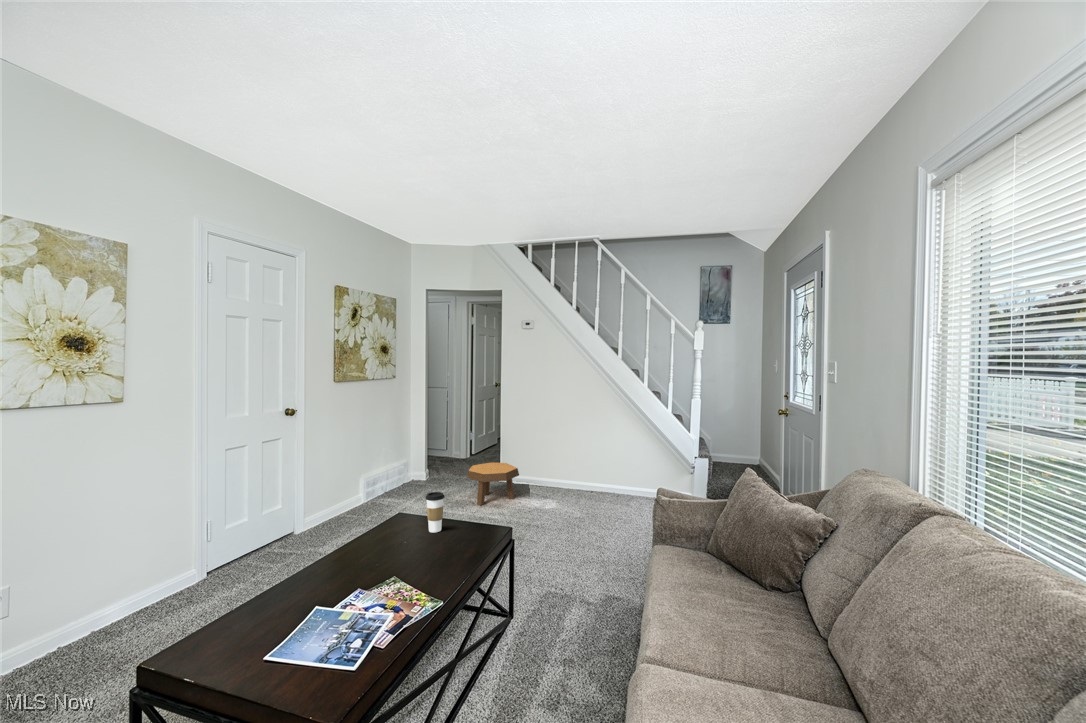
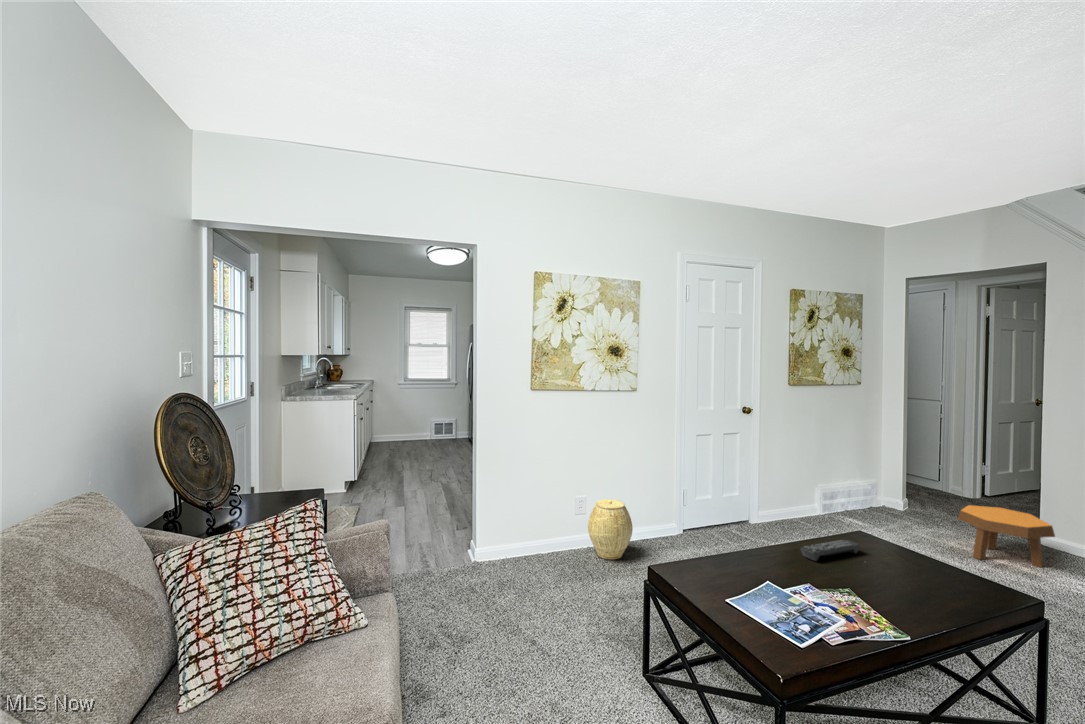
coffee cup: present [425,492,445,533] -> none [888,521,913,566]
remote control: none [348,523,403,557] -> present [801,539,860,561]
woven basket: none [21,562,118,661] -> present [588,499,633,559]

